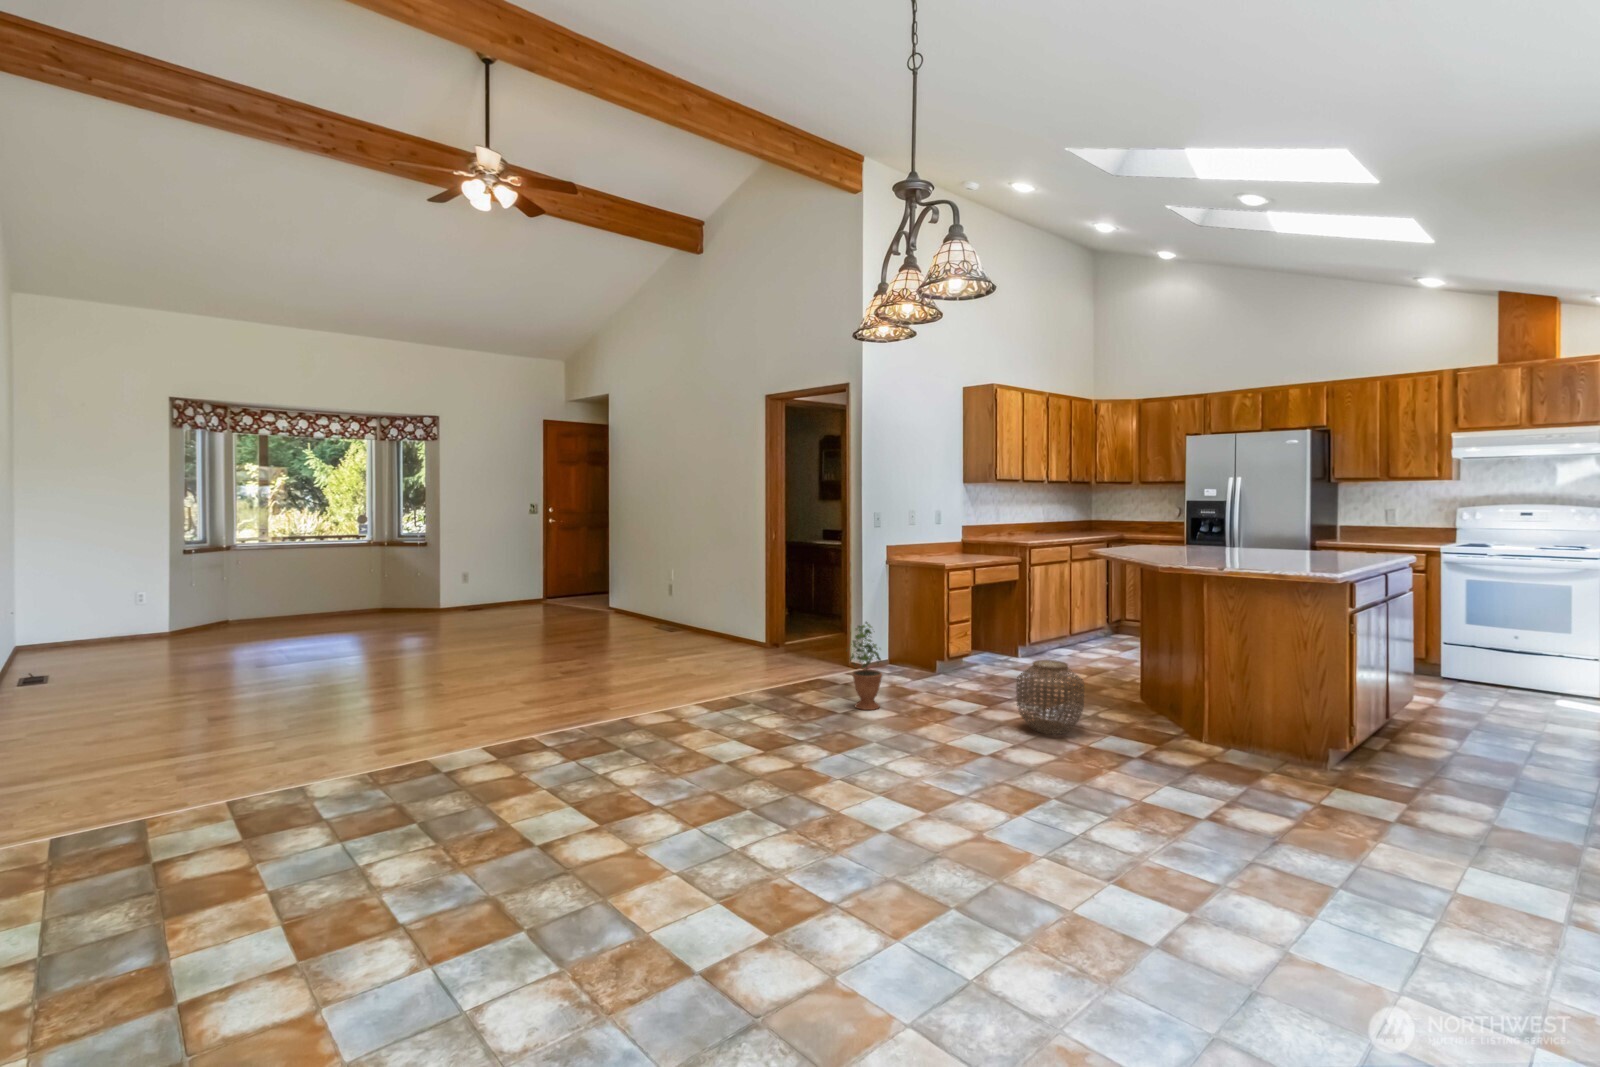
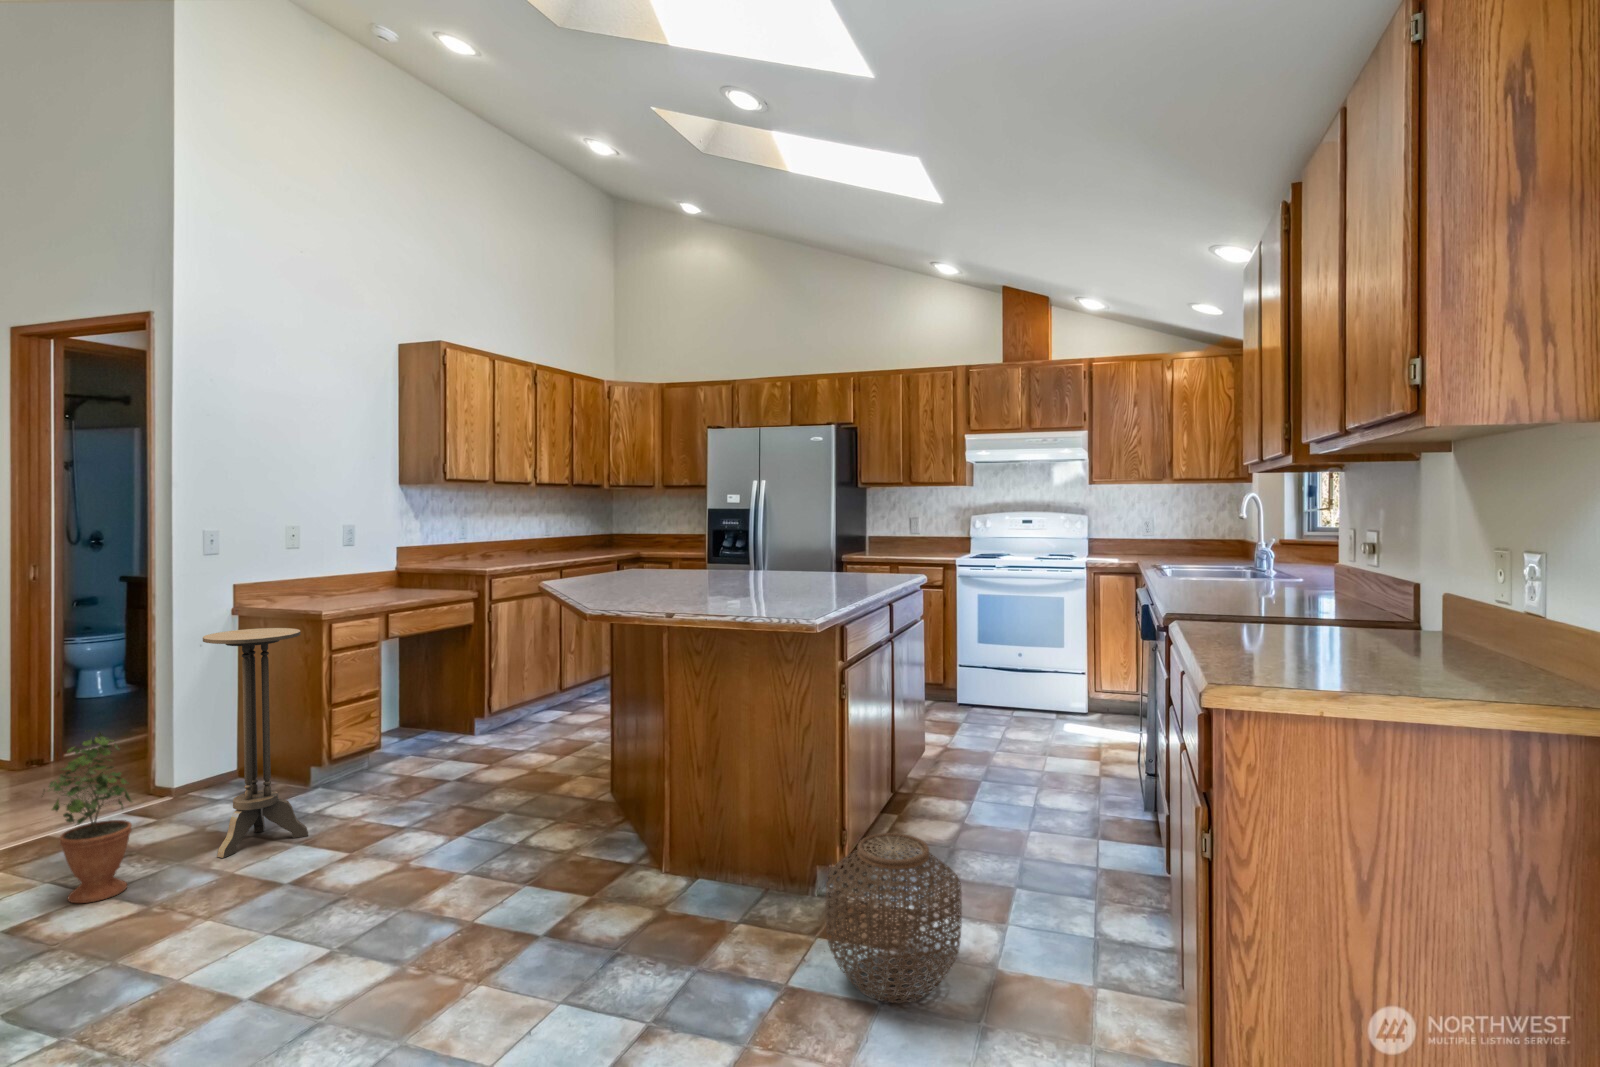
side table: none [906,572,956,701] -> present [203,628,308,858]
woven basket: present [1016,660,1084,734] -> present [826,833,962,1003]

